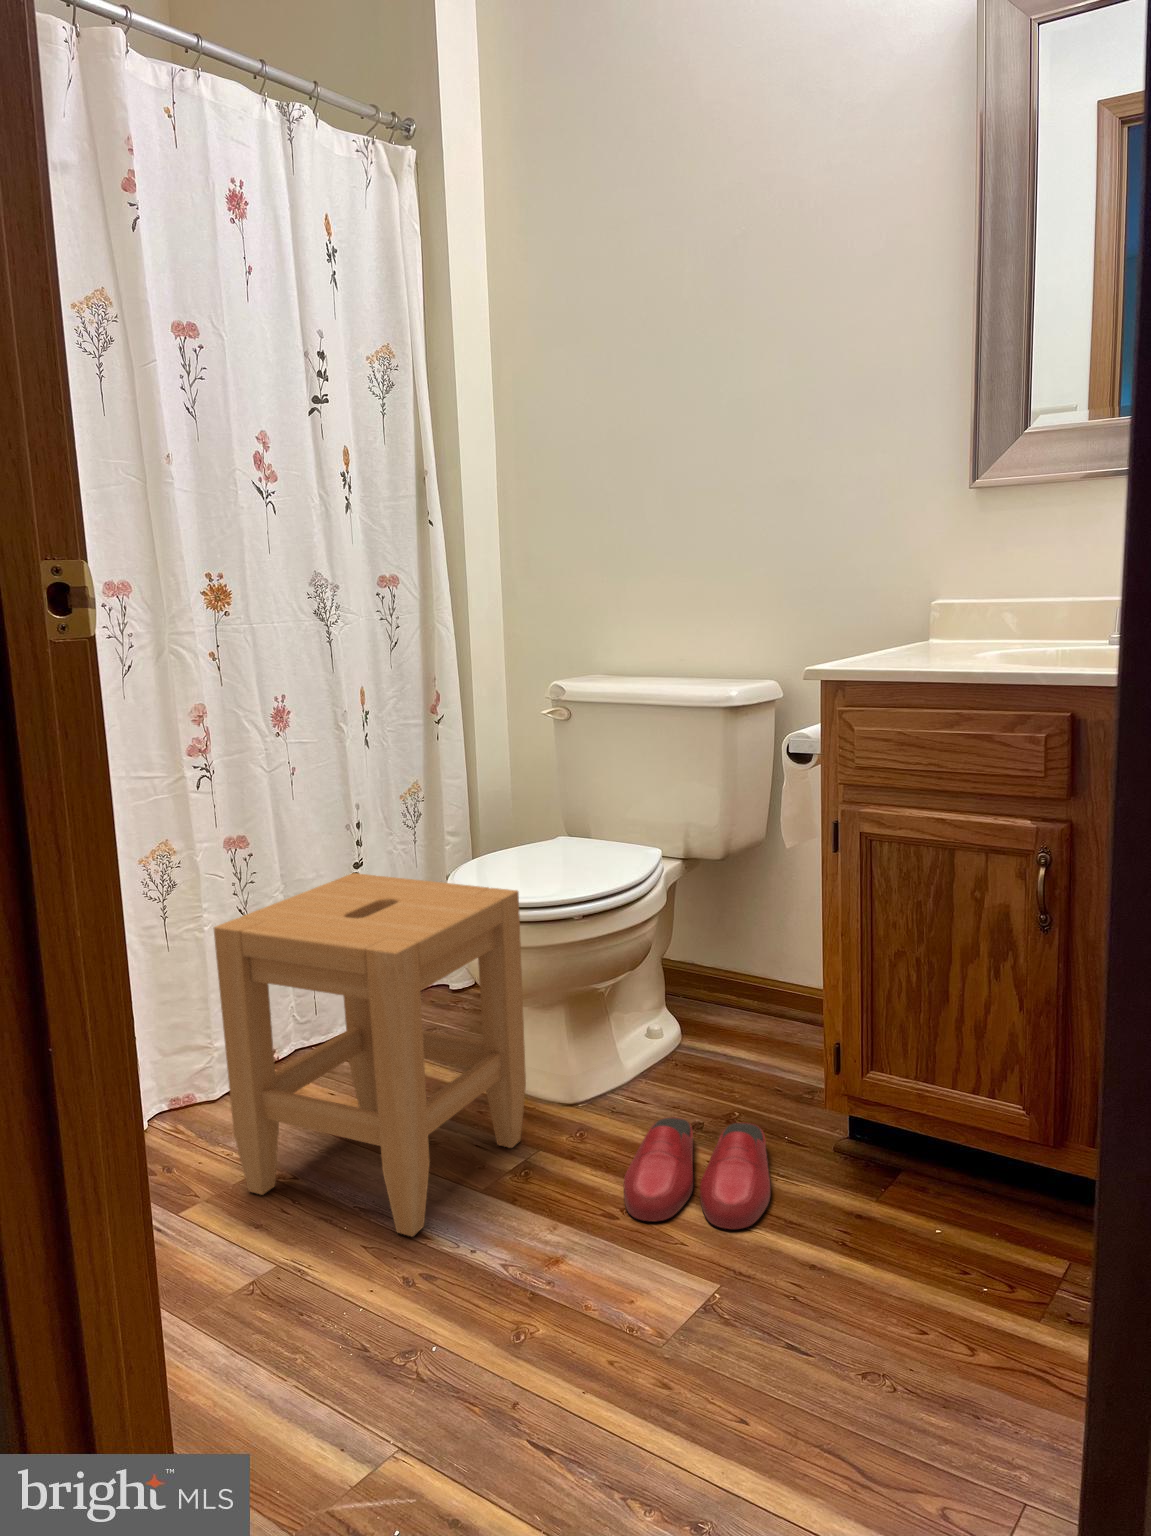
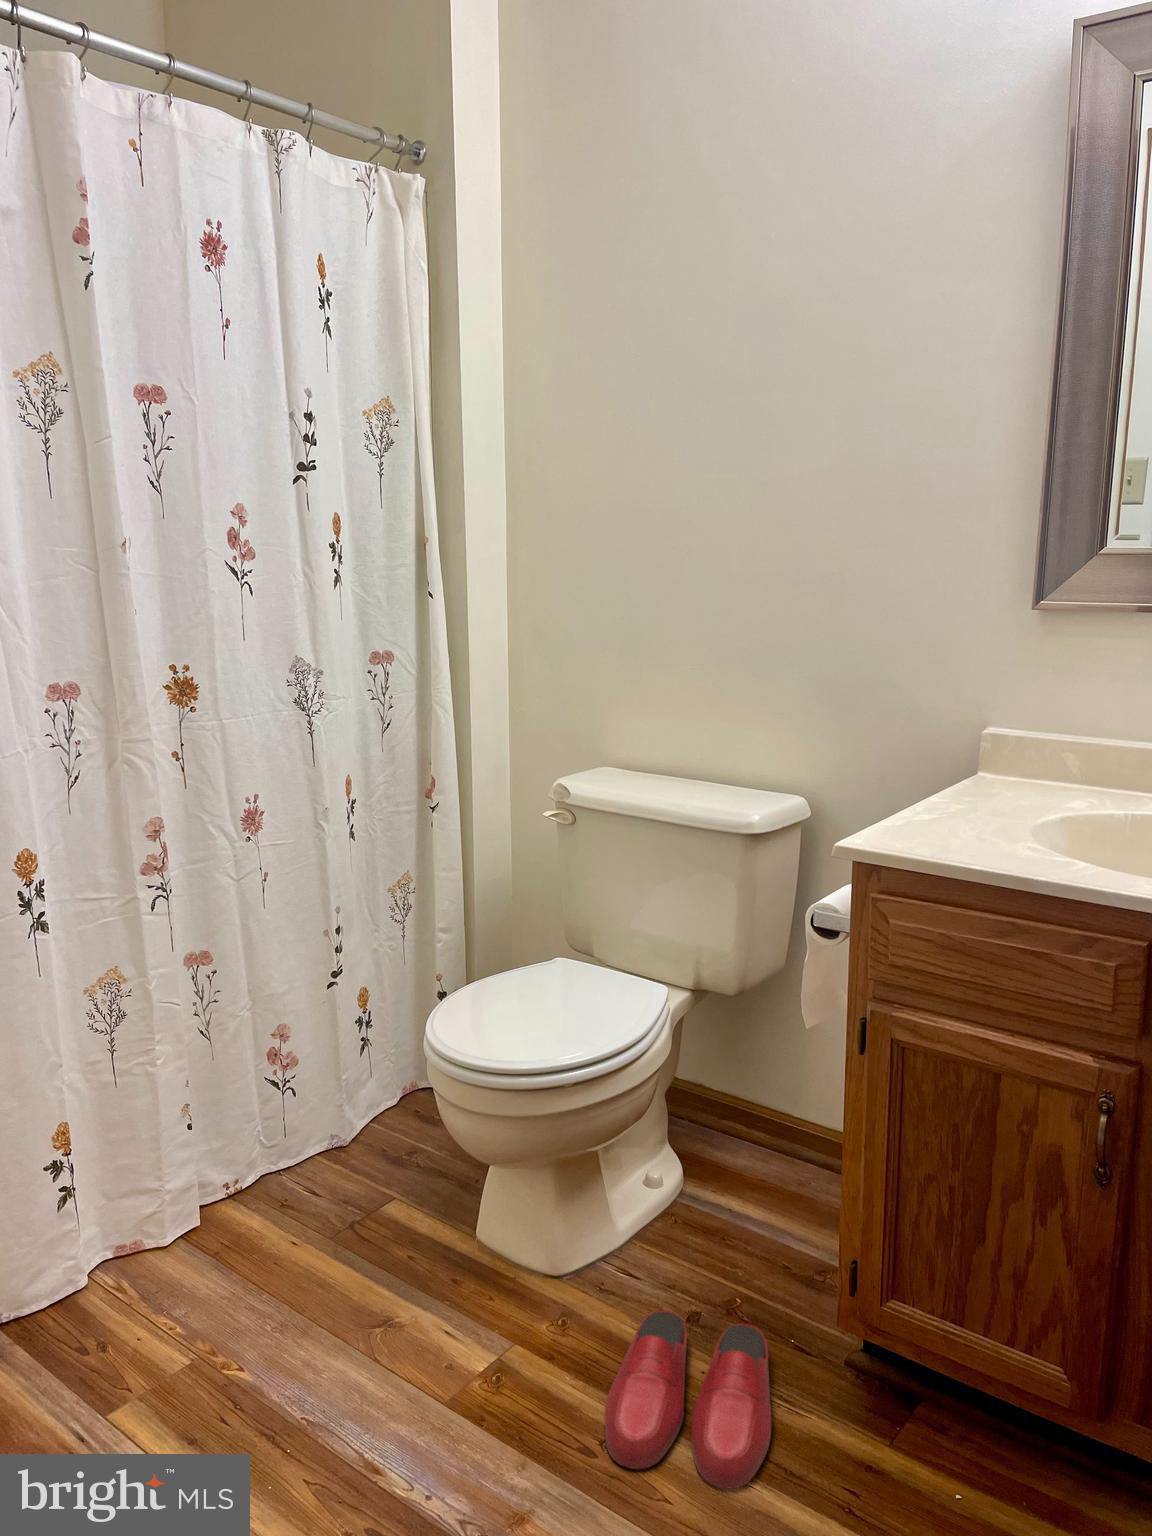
stool: present [213,873,526,1236] -> none [149,1014,503,1475]

